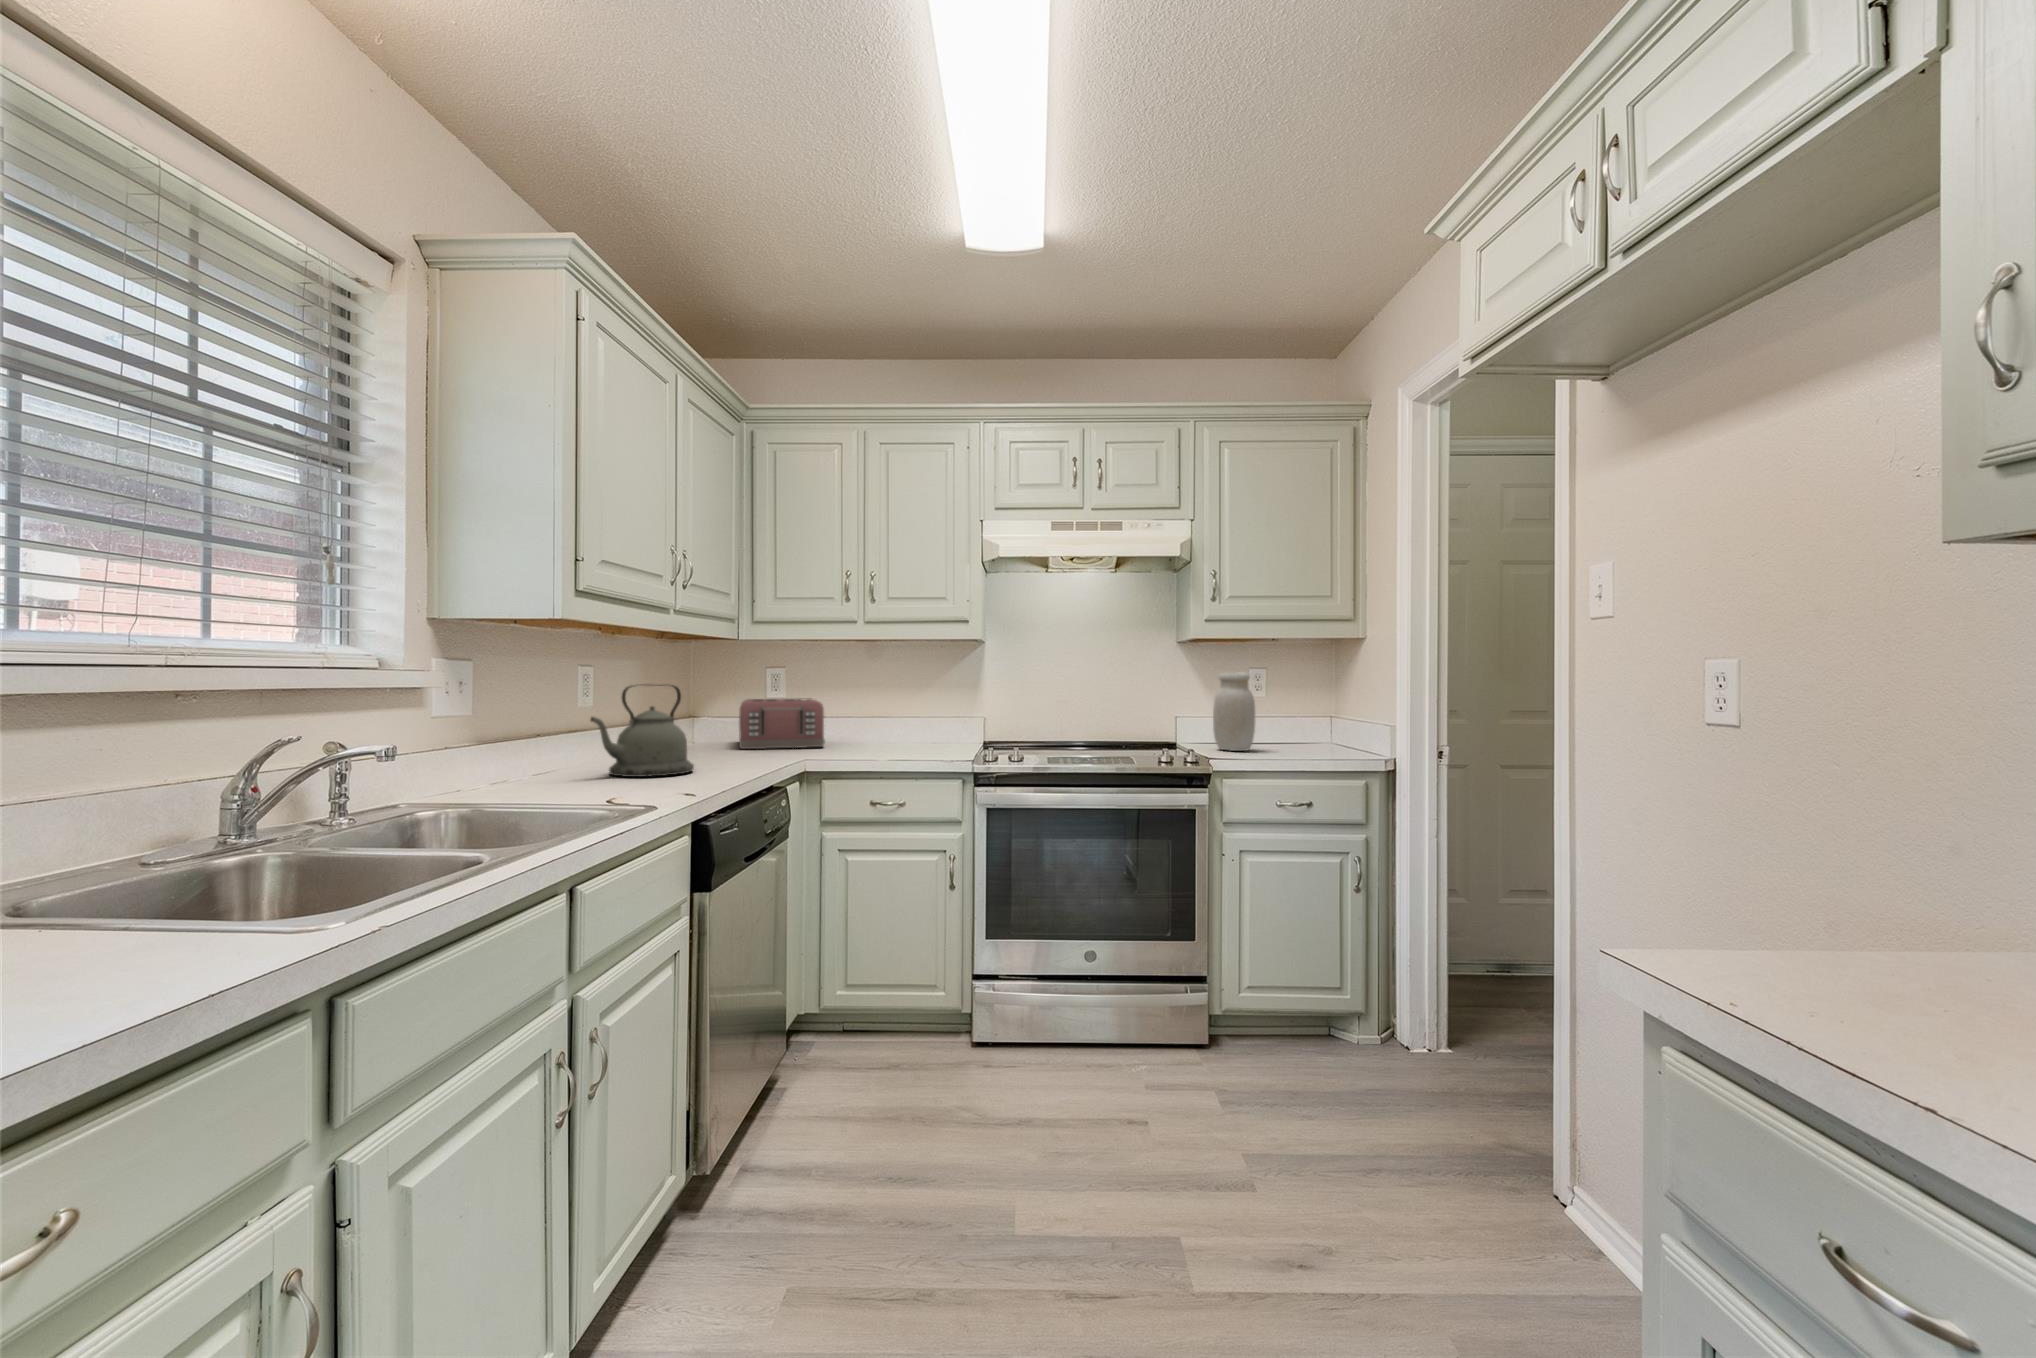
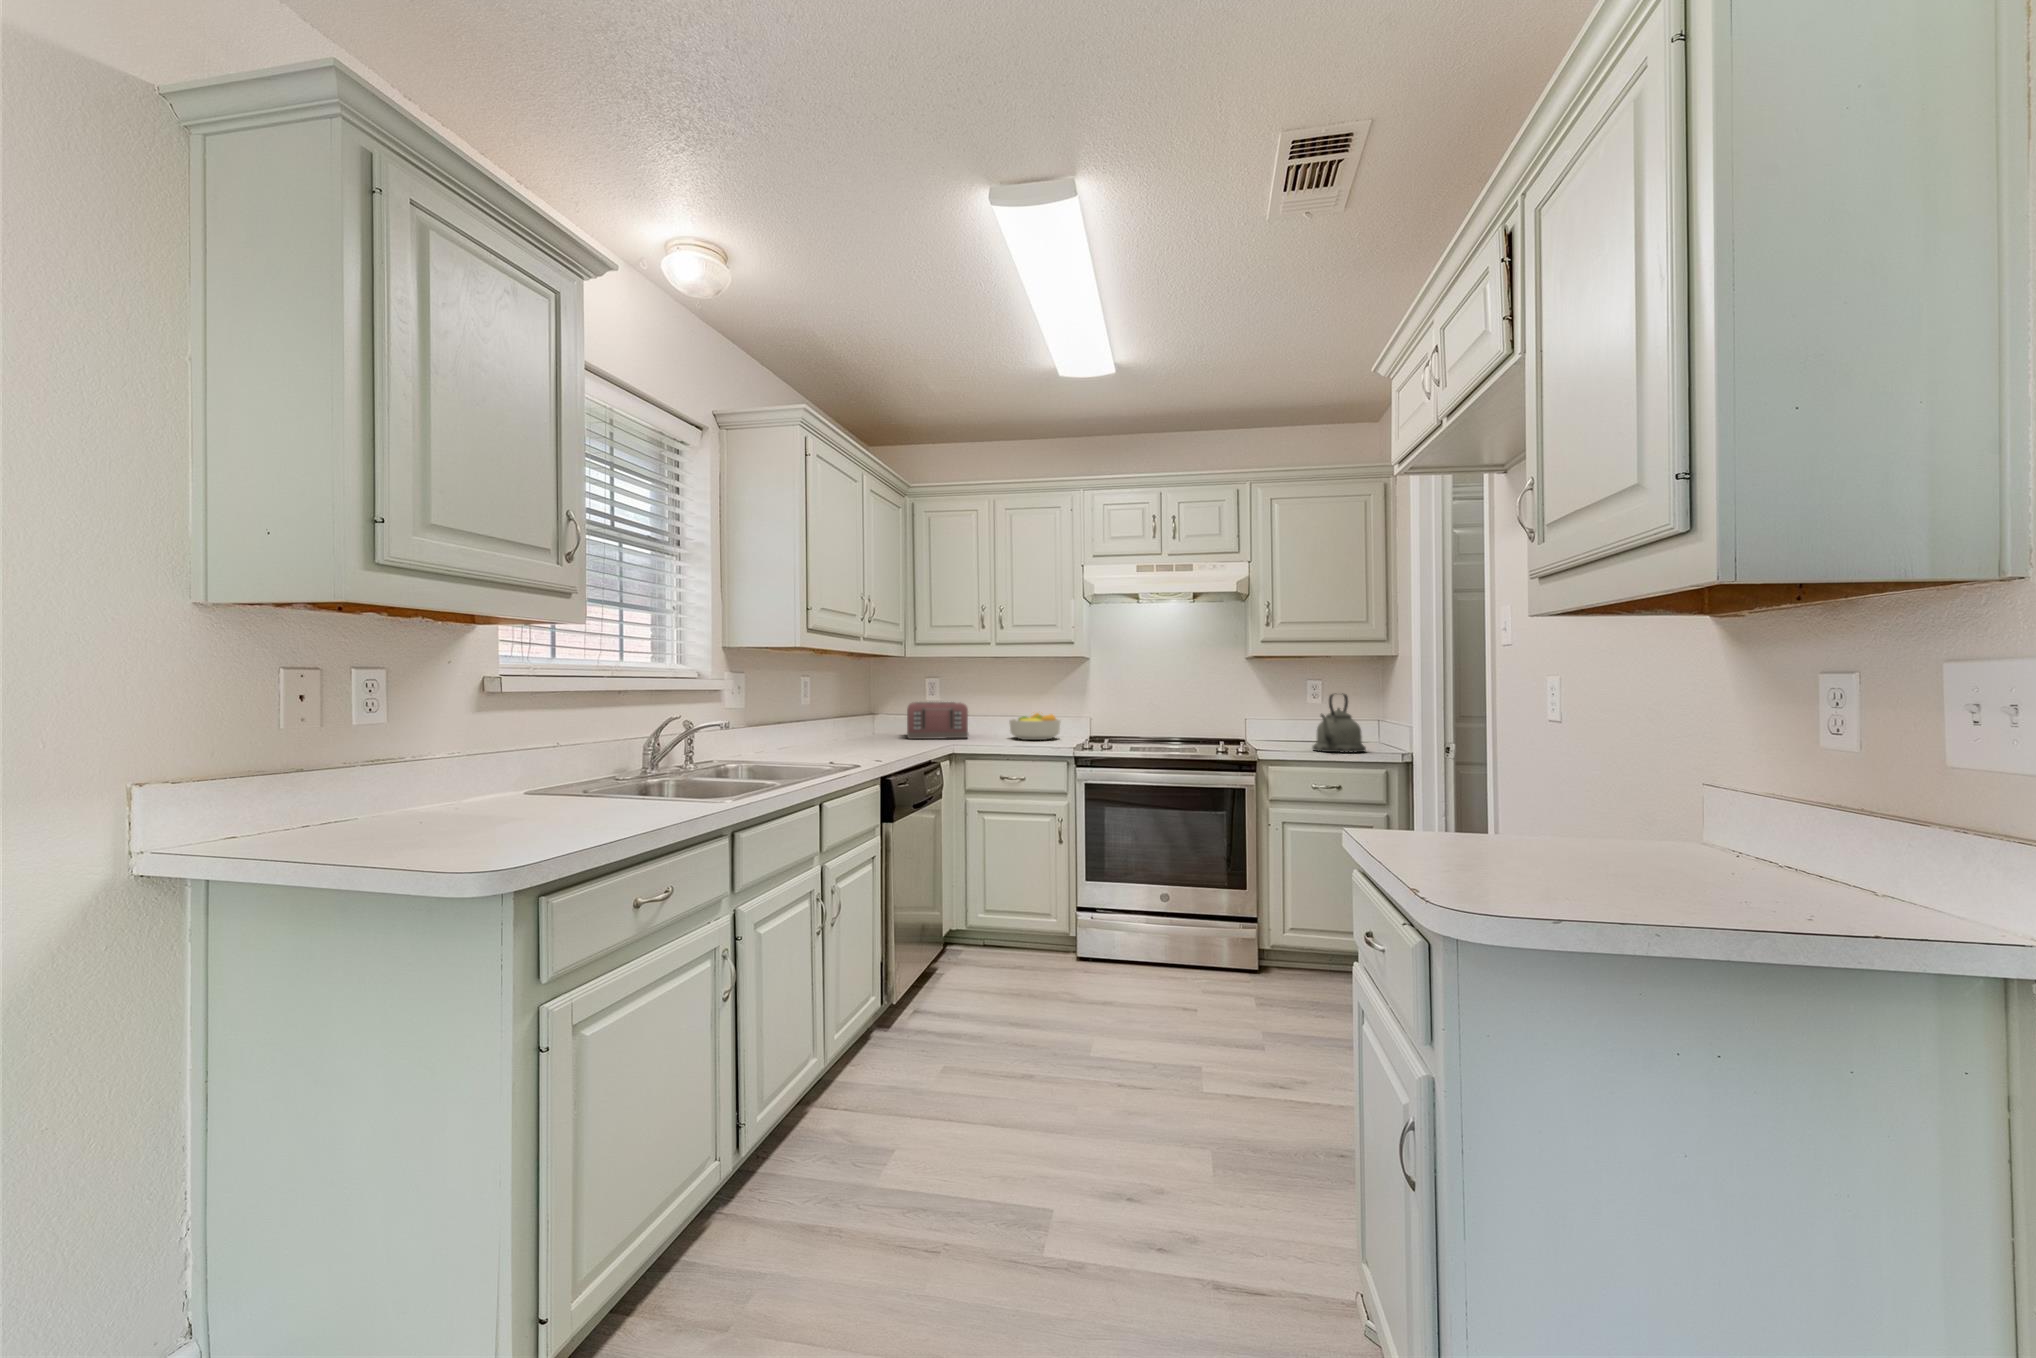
jar: present [1213,672,1255,751] -> none [1274,681,1308,745]
kettle: present [591,684,694,777] -> present [1313,693,1366,752]
fruit bowl: none [879,709,947,748] -> present [1009,713,1060,740]

